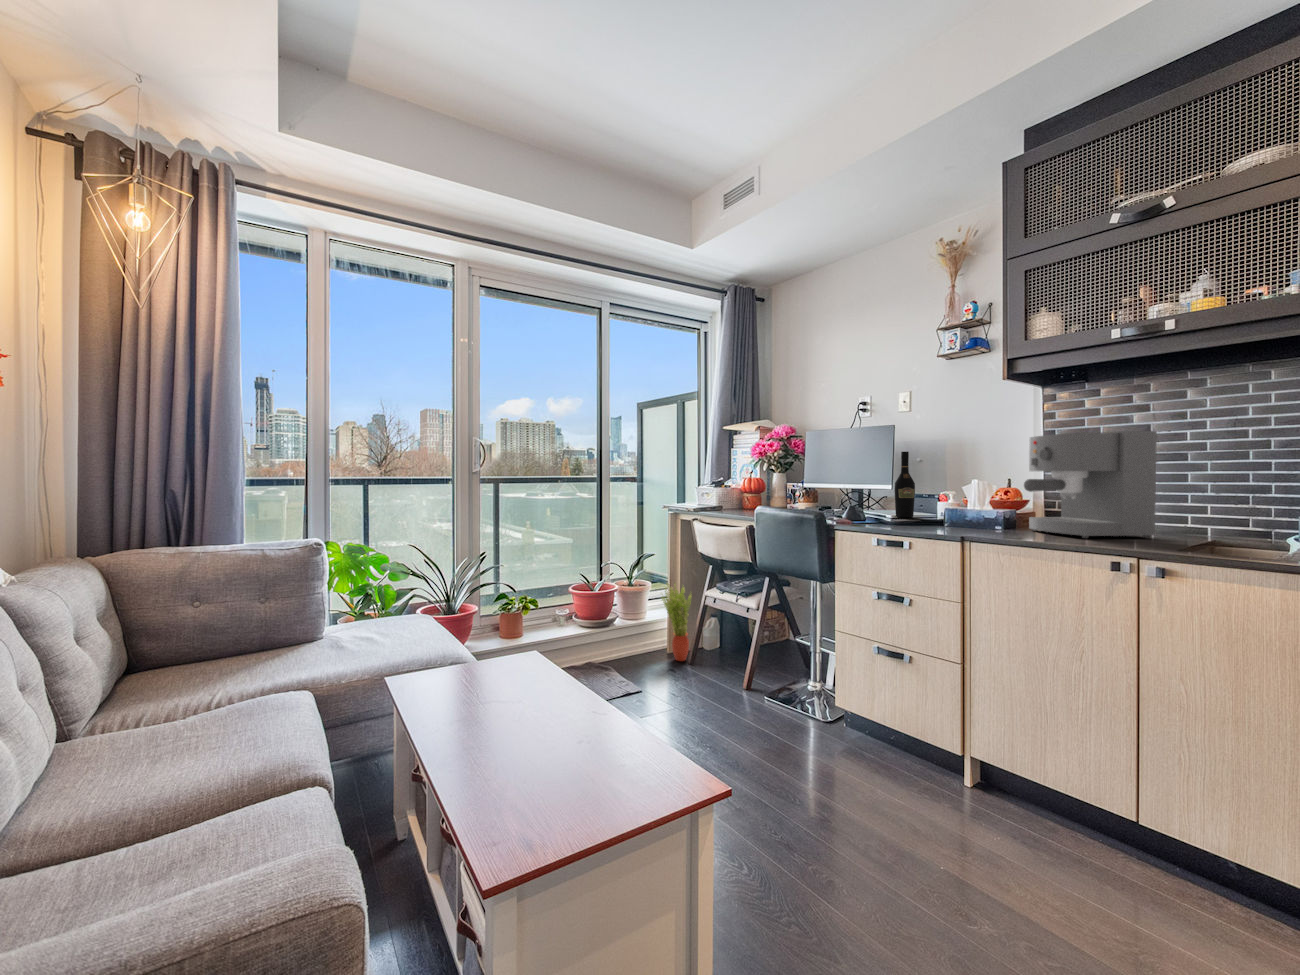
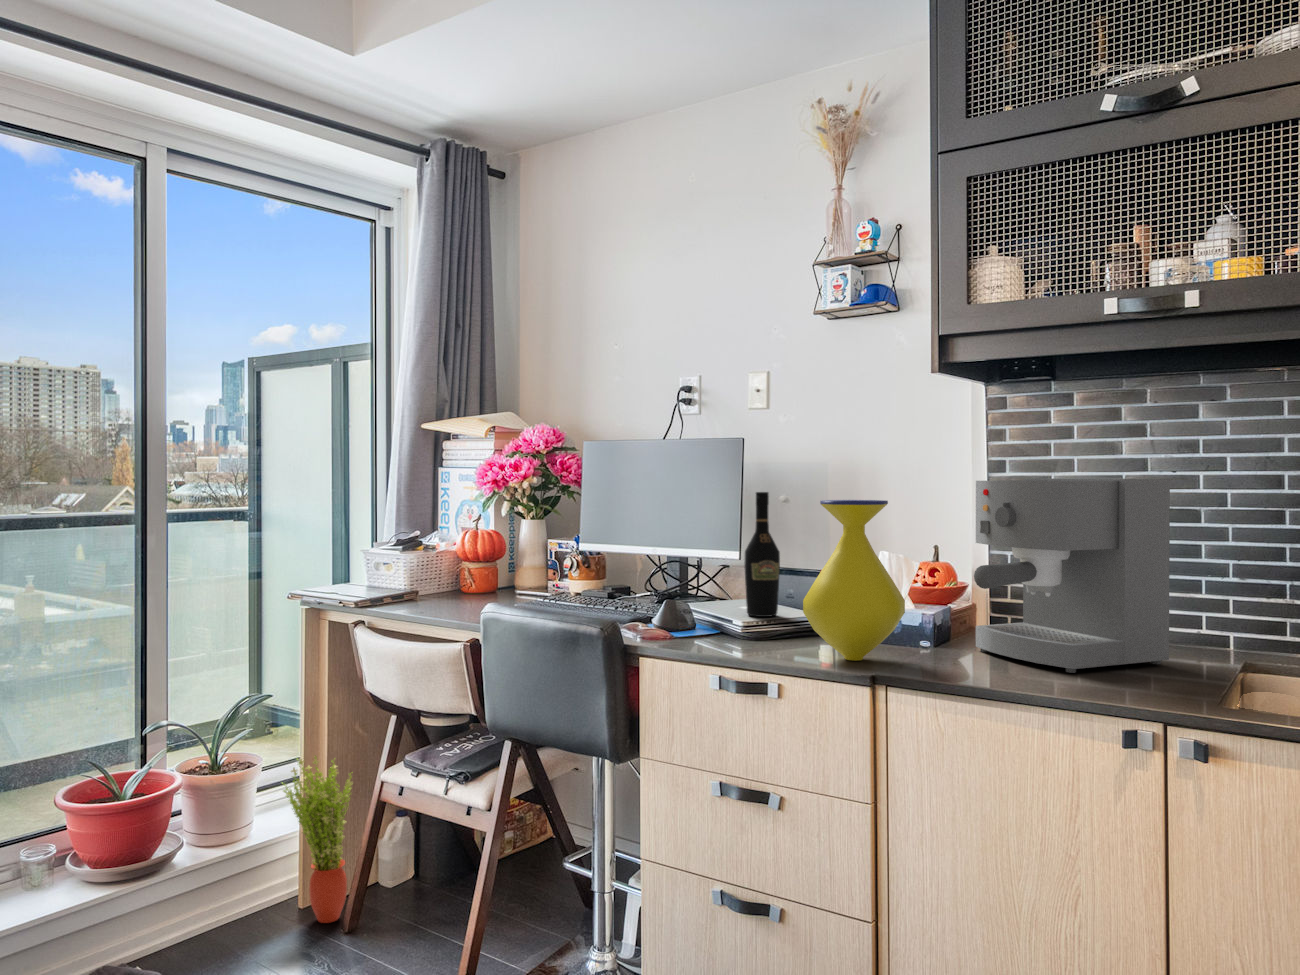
vase: none [924,447,983,531] -> present [803,500,905,660]

